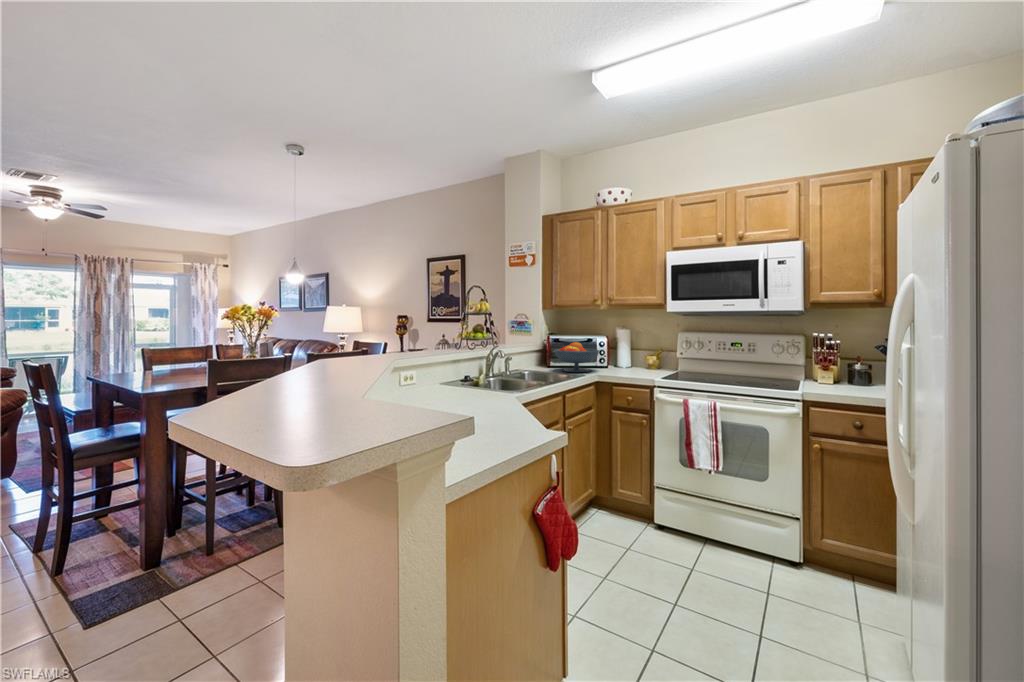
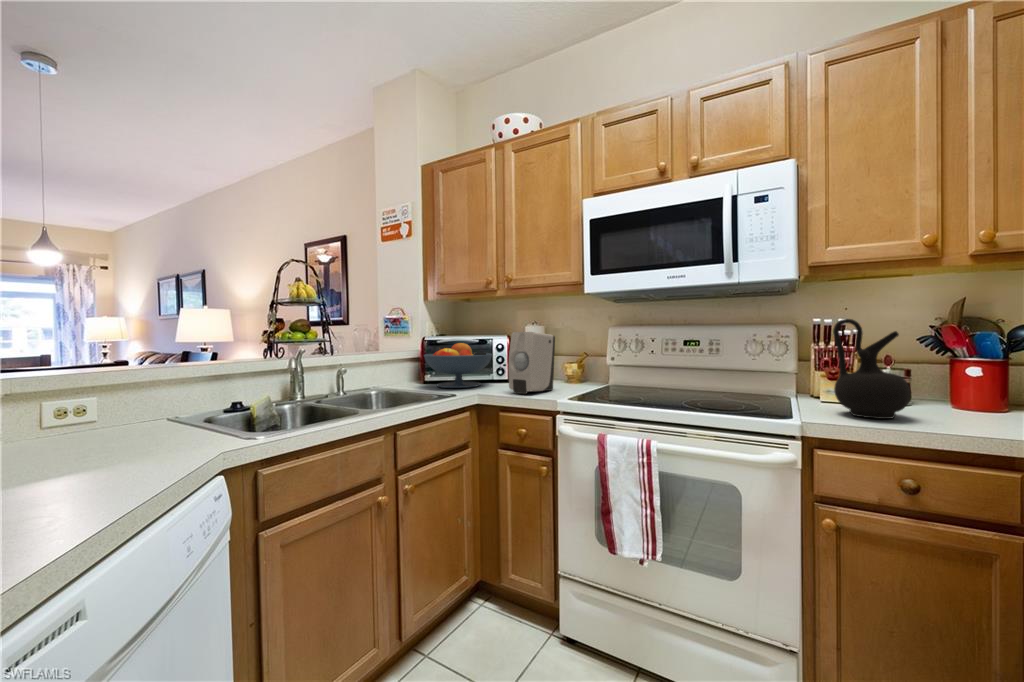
ceramic jug: none [823,336,864,391] -> present [833,319,910,419]
soap dispenser: none [617,337,646,377] -> present [509,332,555,394]

